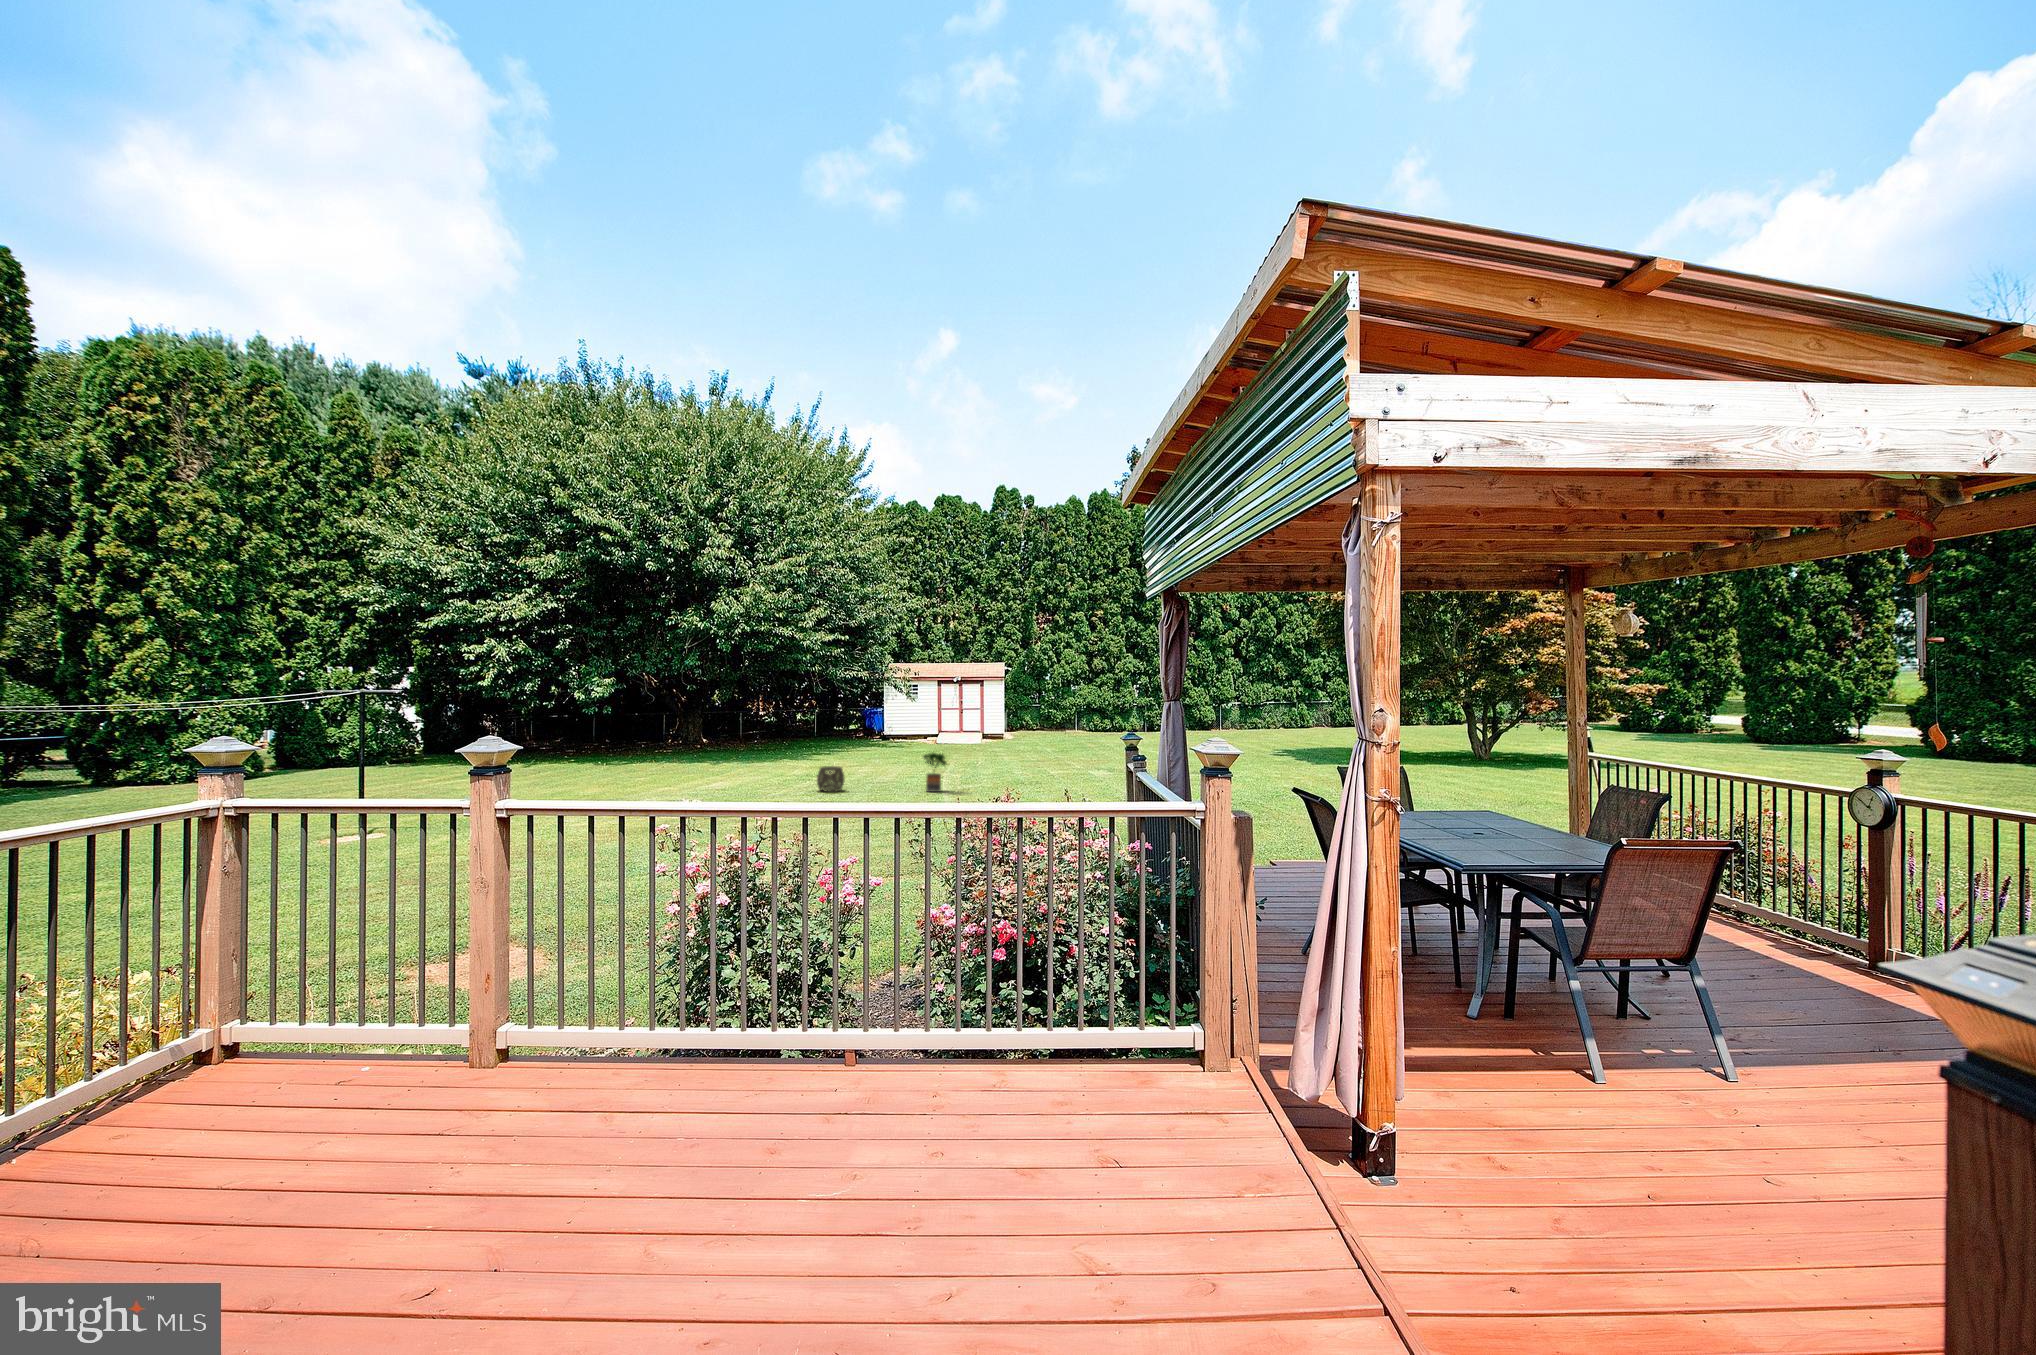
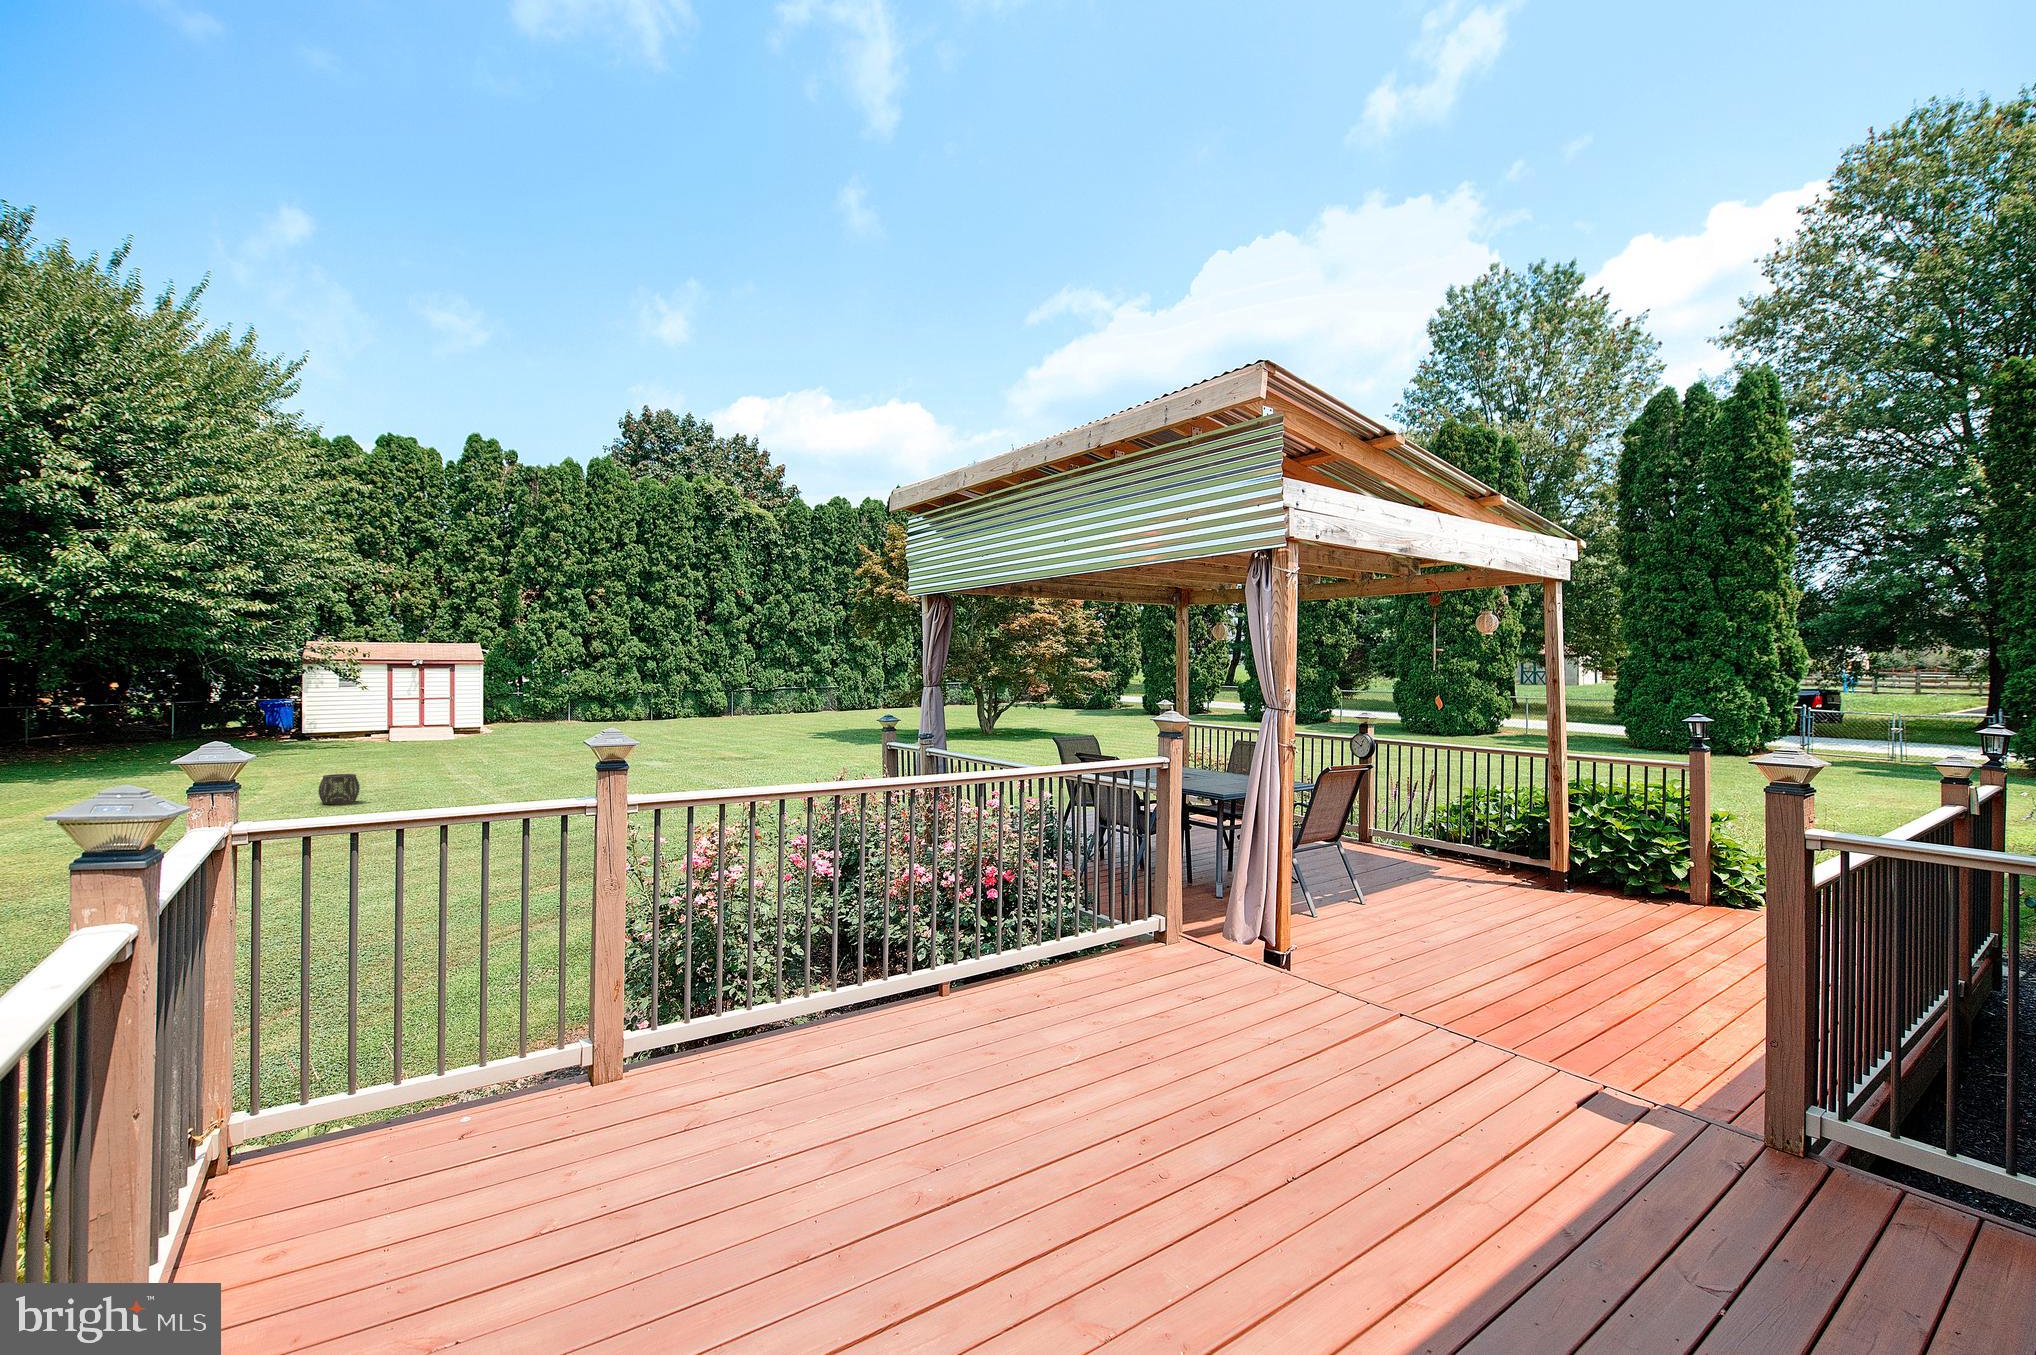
potted tree: present [923,753,947,792] -> none [466,752,501,795]

